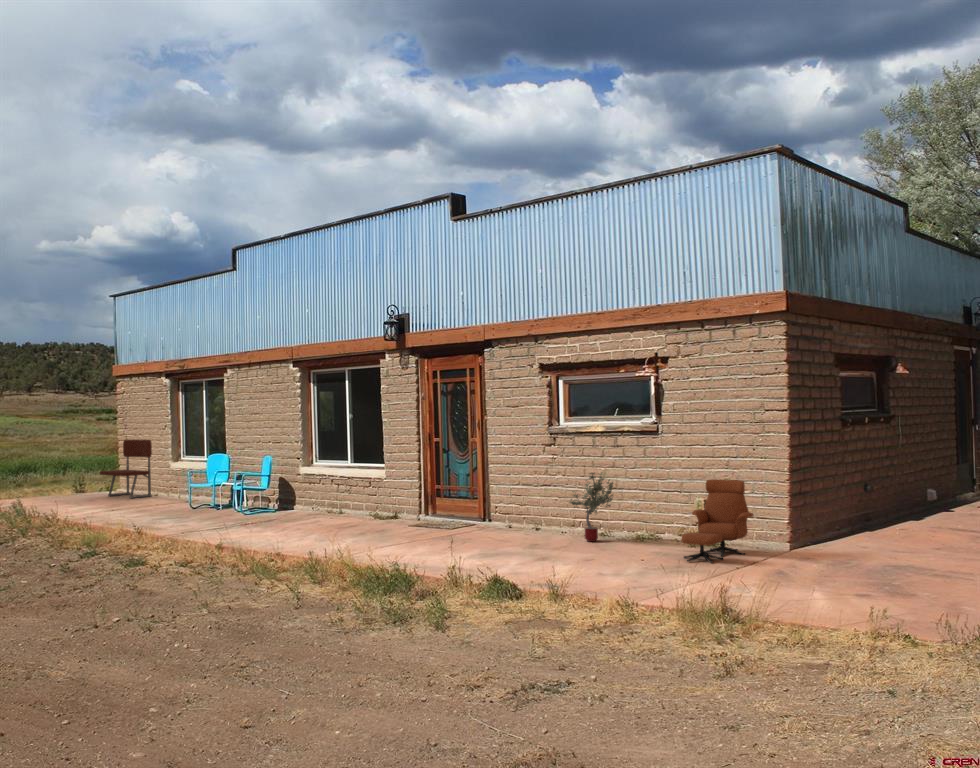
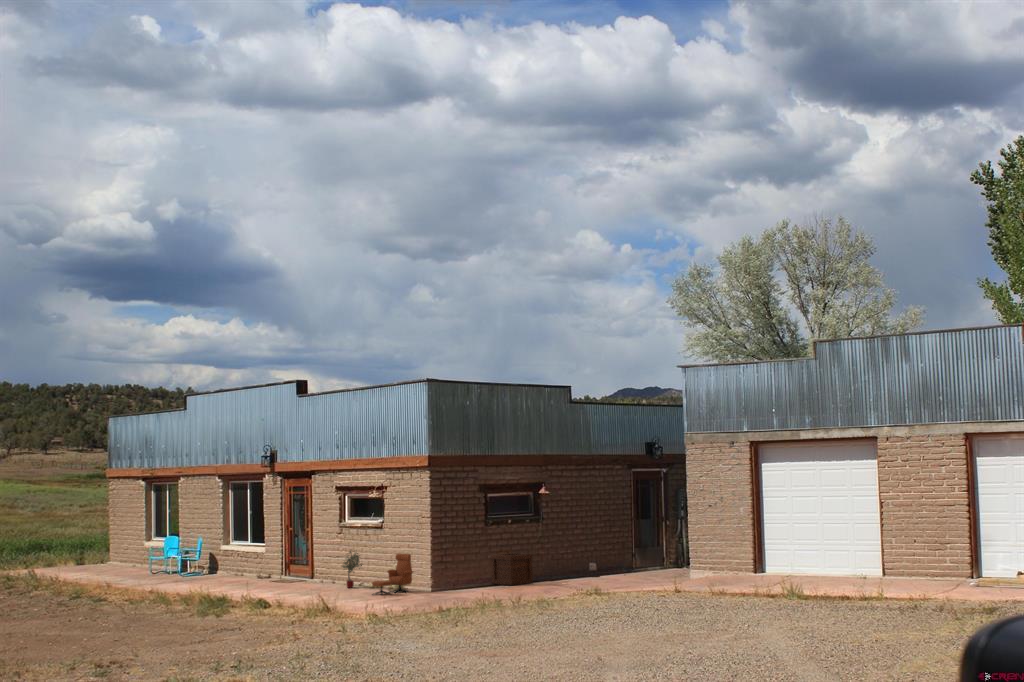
bench: present [100,440,152,499] -> none [96,525,132,567]
wooden crate: none [851,478,925,537] -> present [491,553,533,585]

